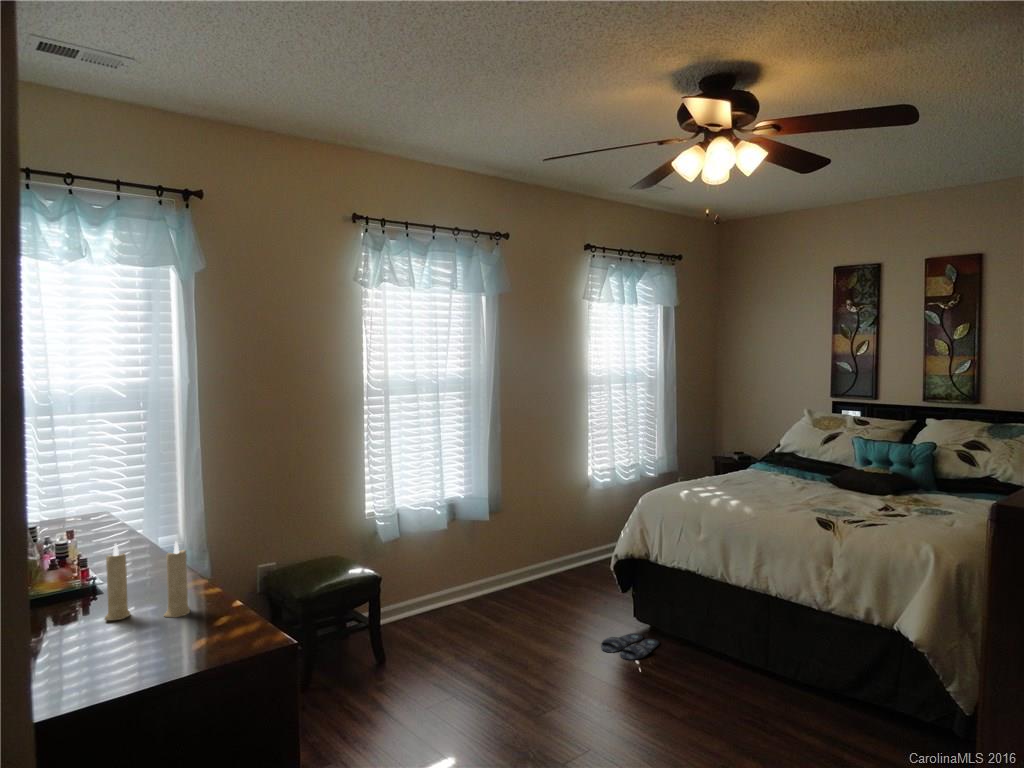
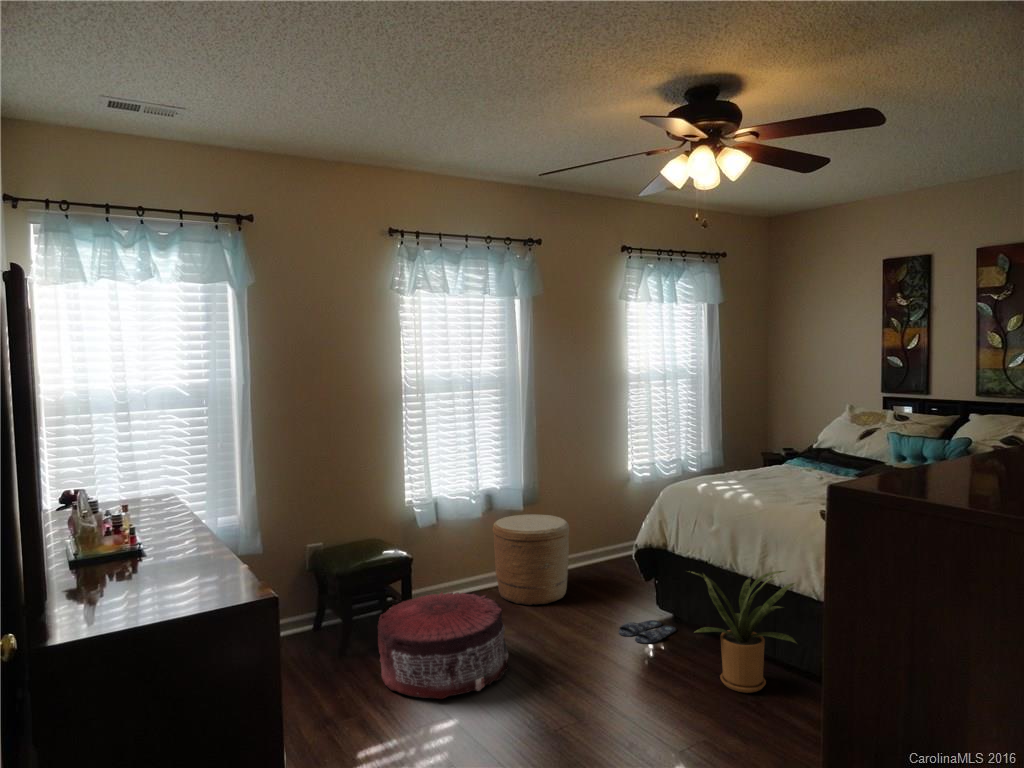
woven basket: none [459,524,541,622] -> present [493,514,570,605]
candle: present [104,542,190,620] -> none [147,509,215,575]
house plant: none [680,582,804,710] -> present [691,571,796,693]
pouf: none [350,612,498,737] -> present [378,592,509,699]

